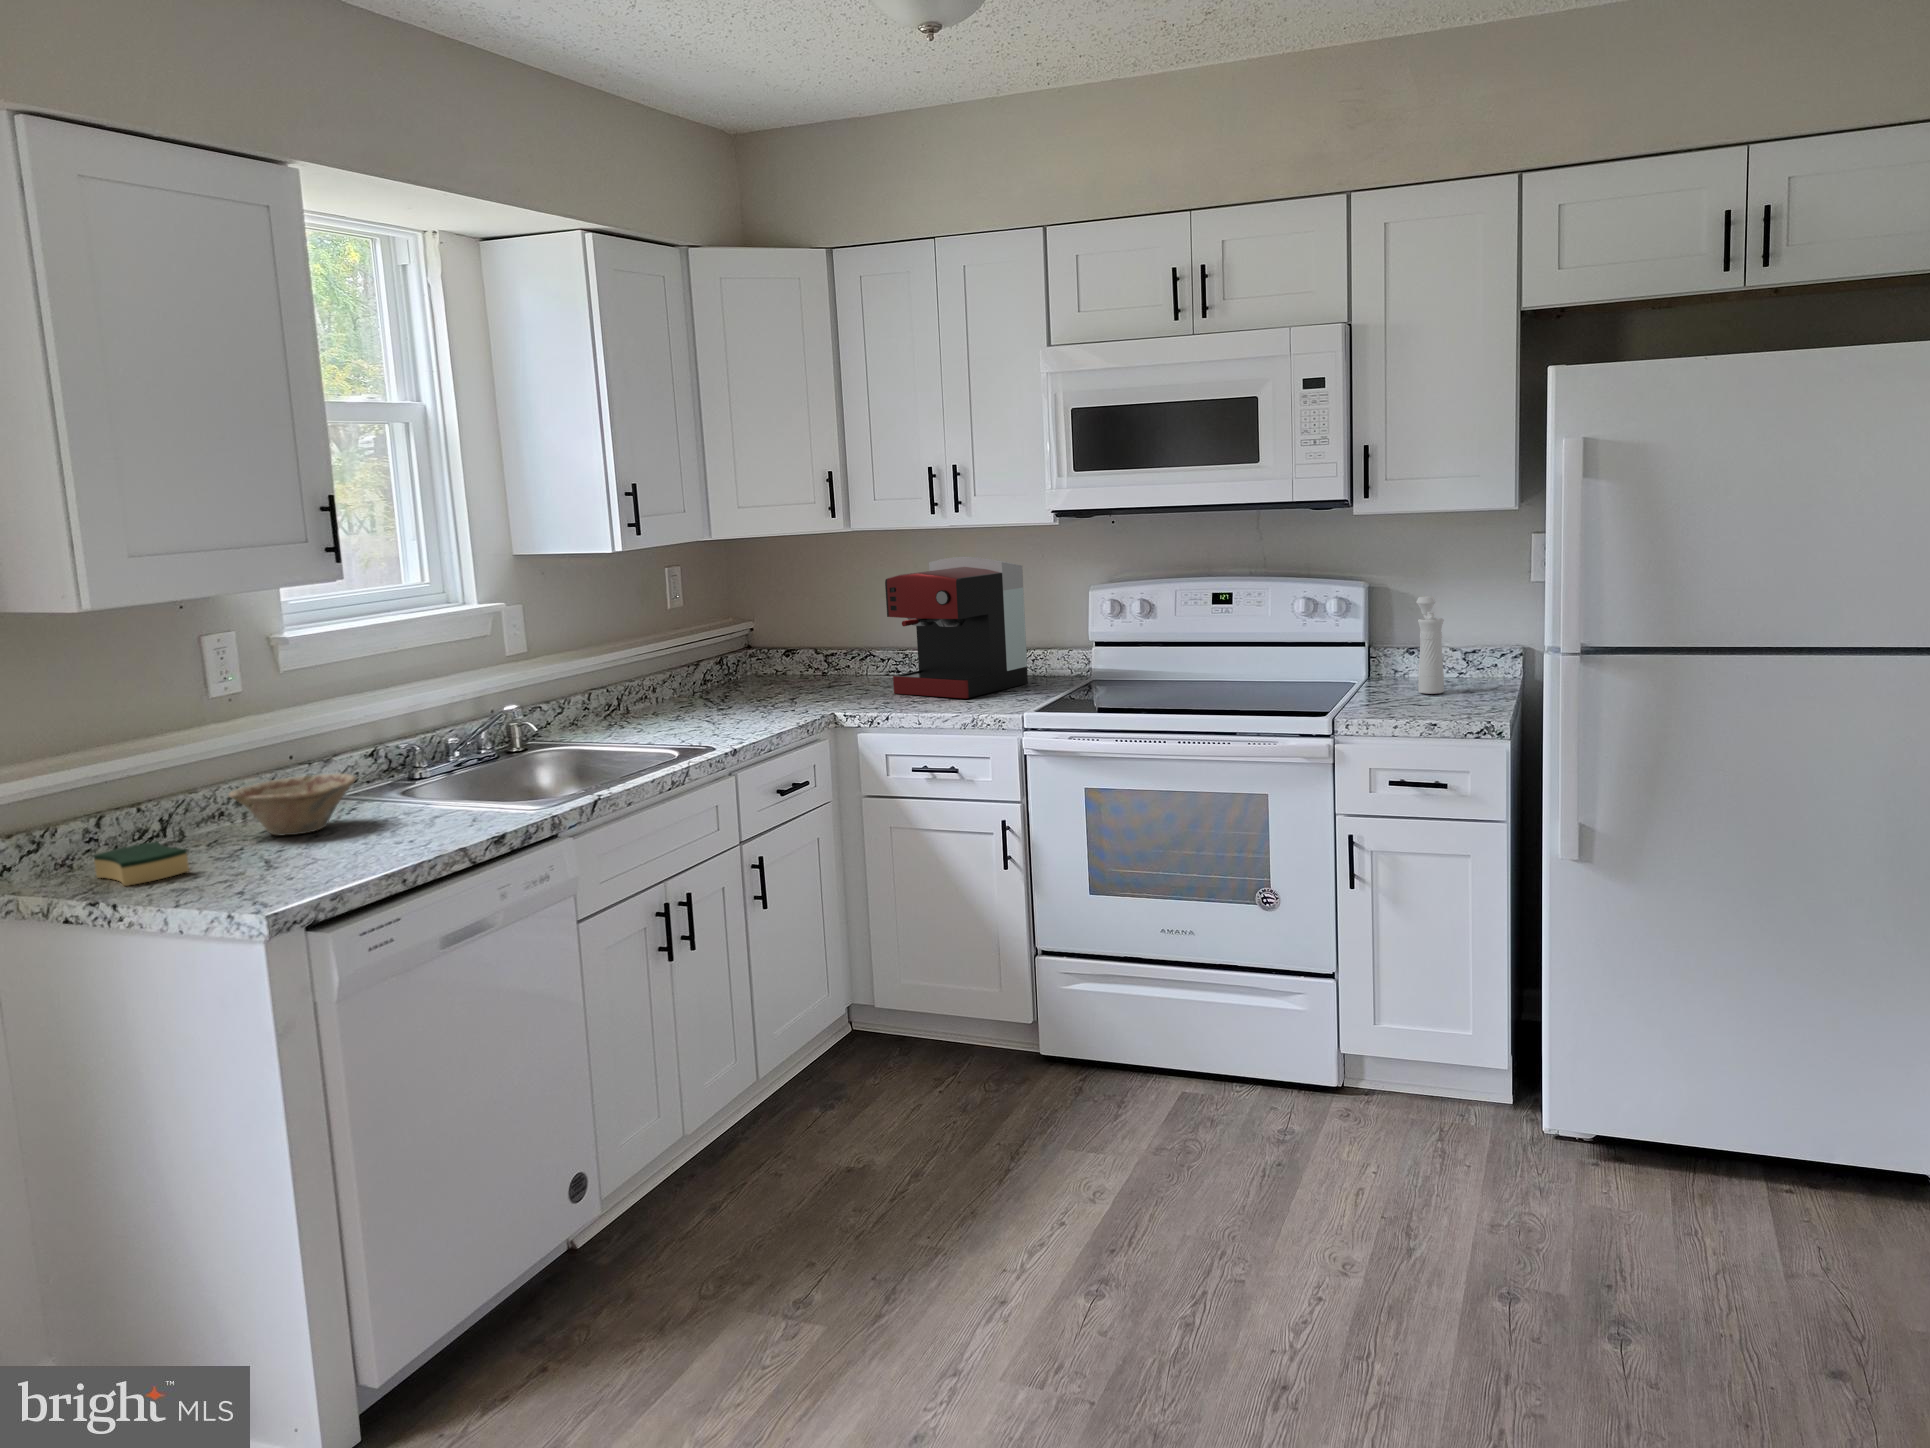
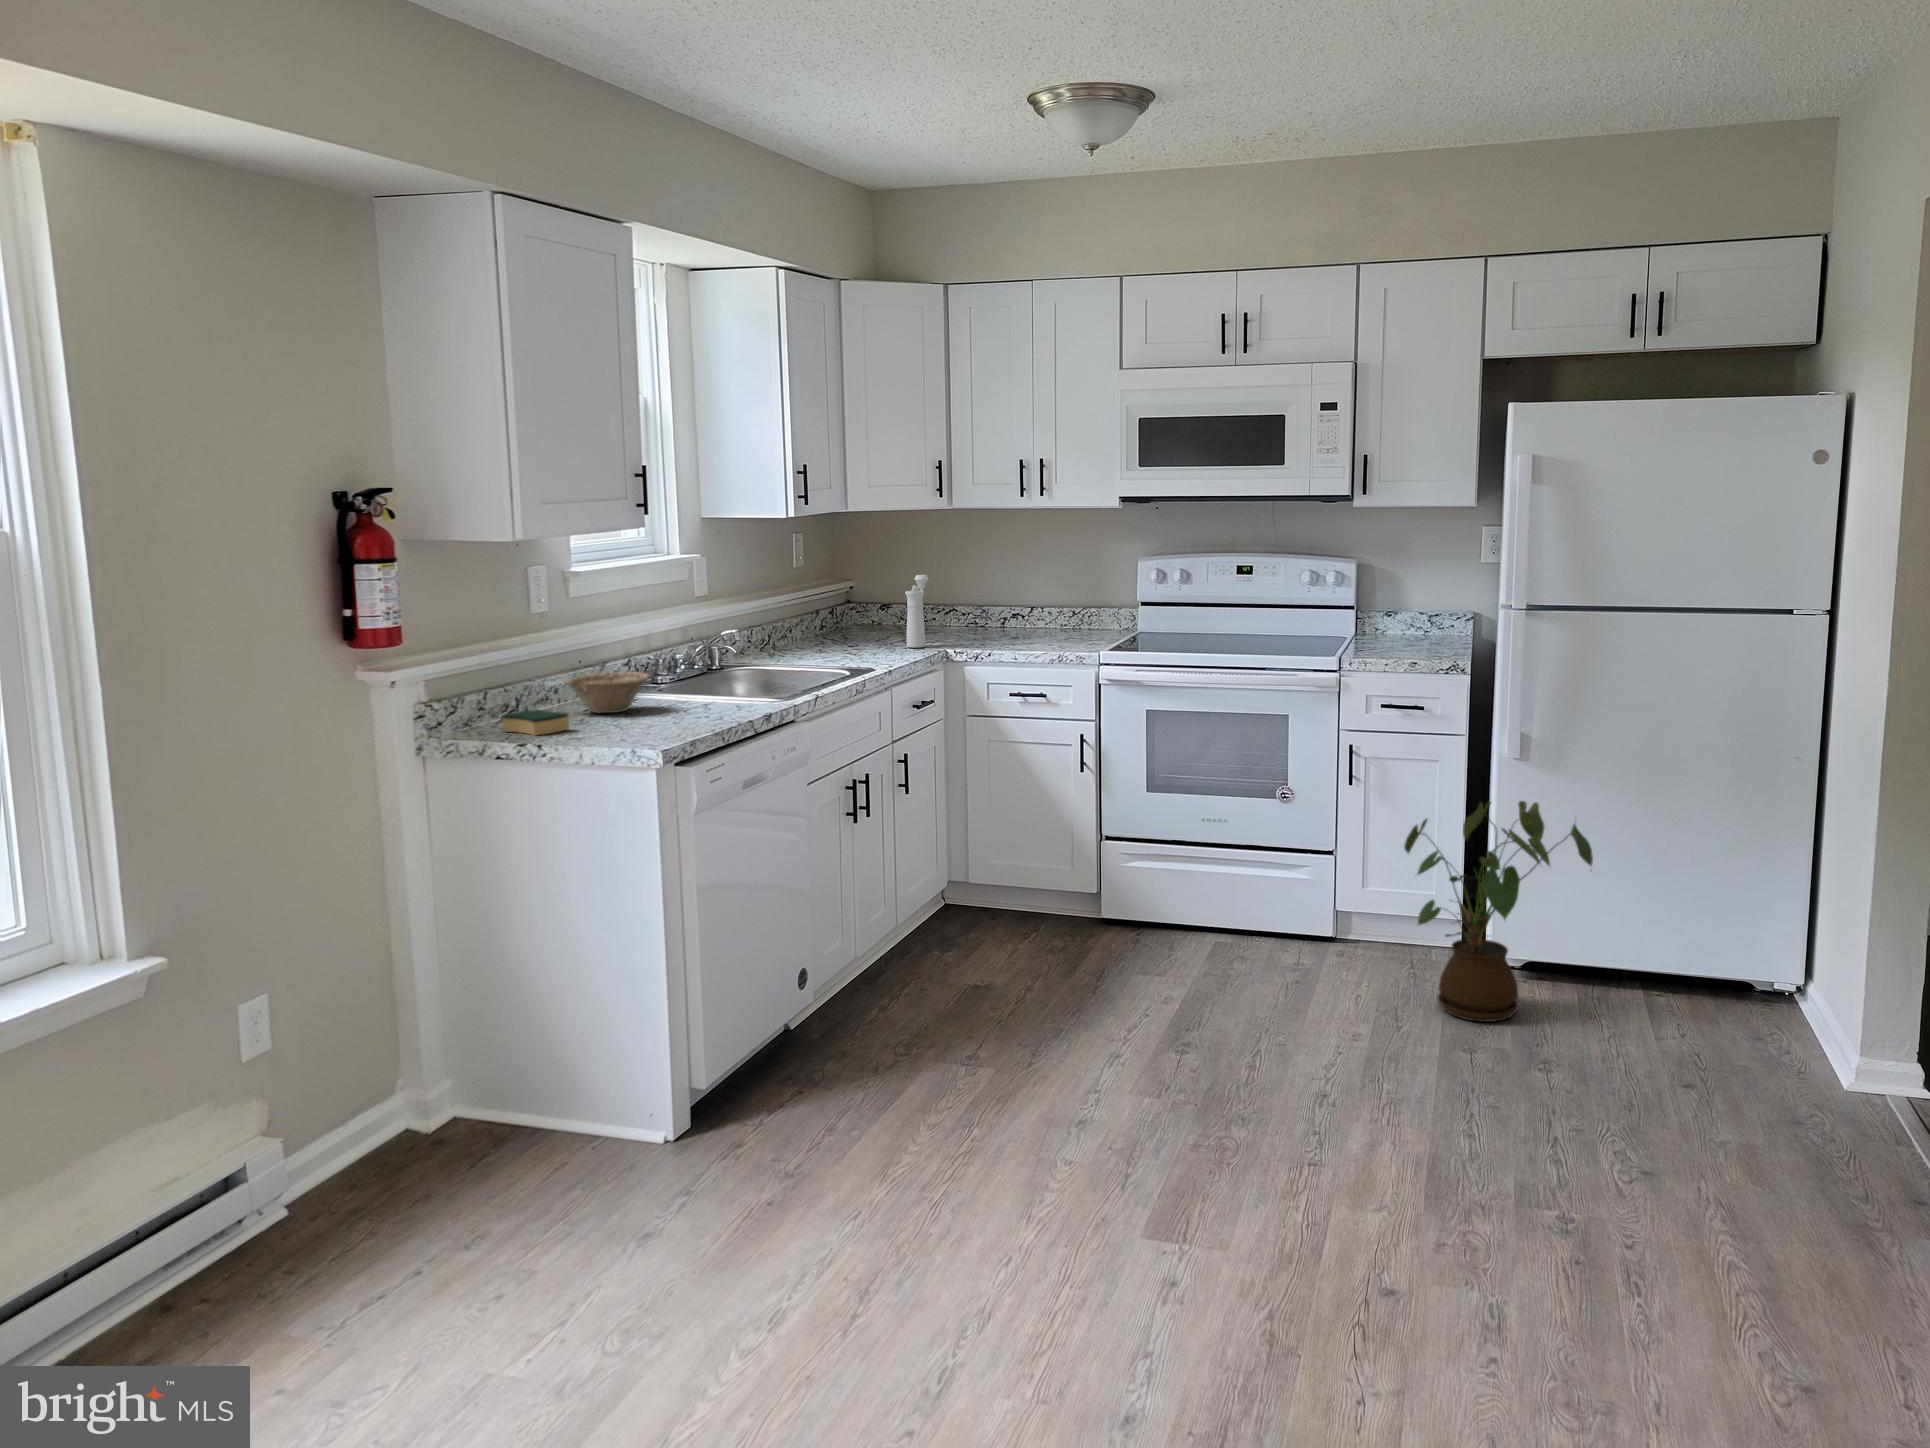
coffee maker: present [885,556,1028,698] -> none [980,531,1087,642]
pepper mill: present [1416,596,1444,694] -> present [905,575,928,648]
house plant: none [1414,919,1682,1236] -> present [1404,801,1593,1022]

